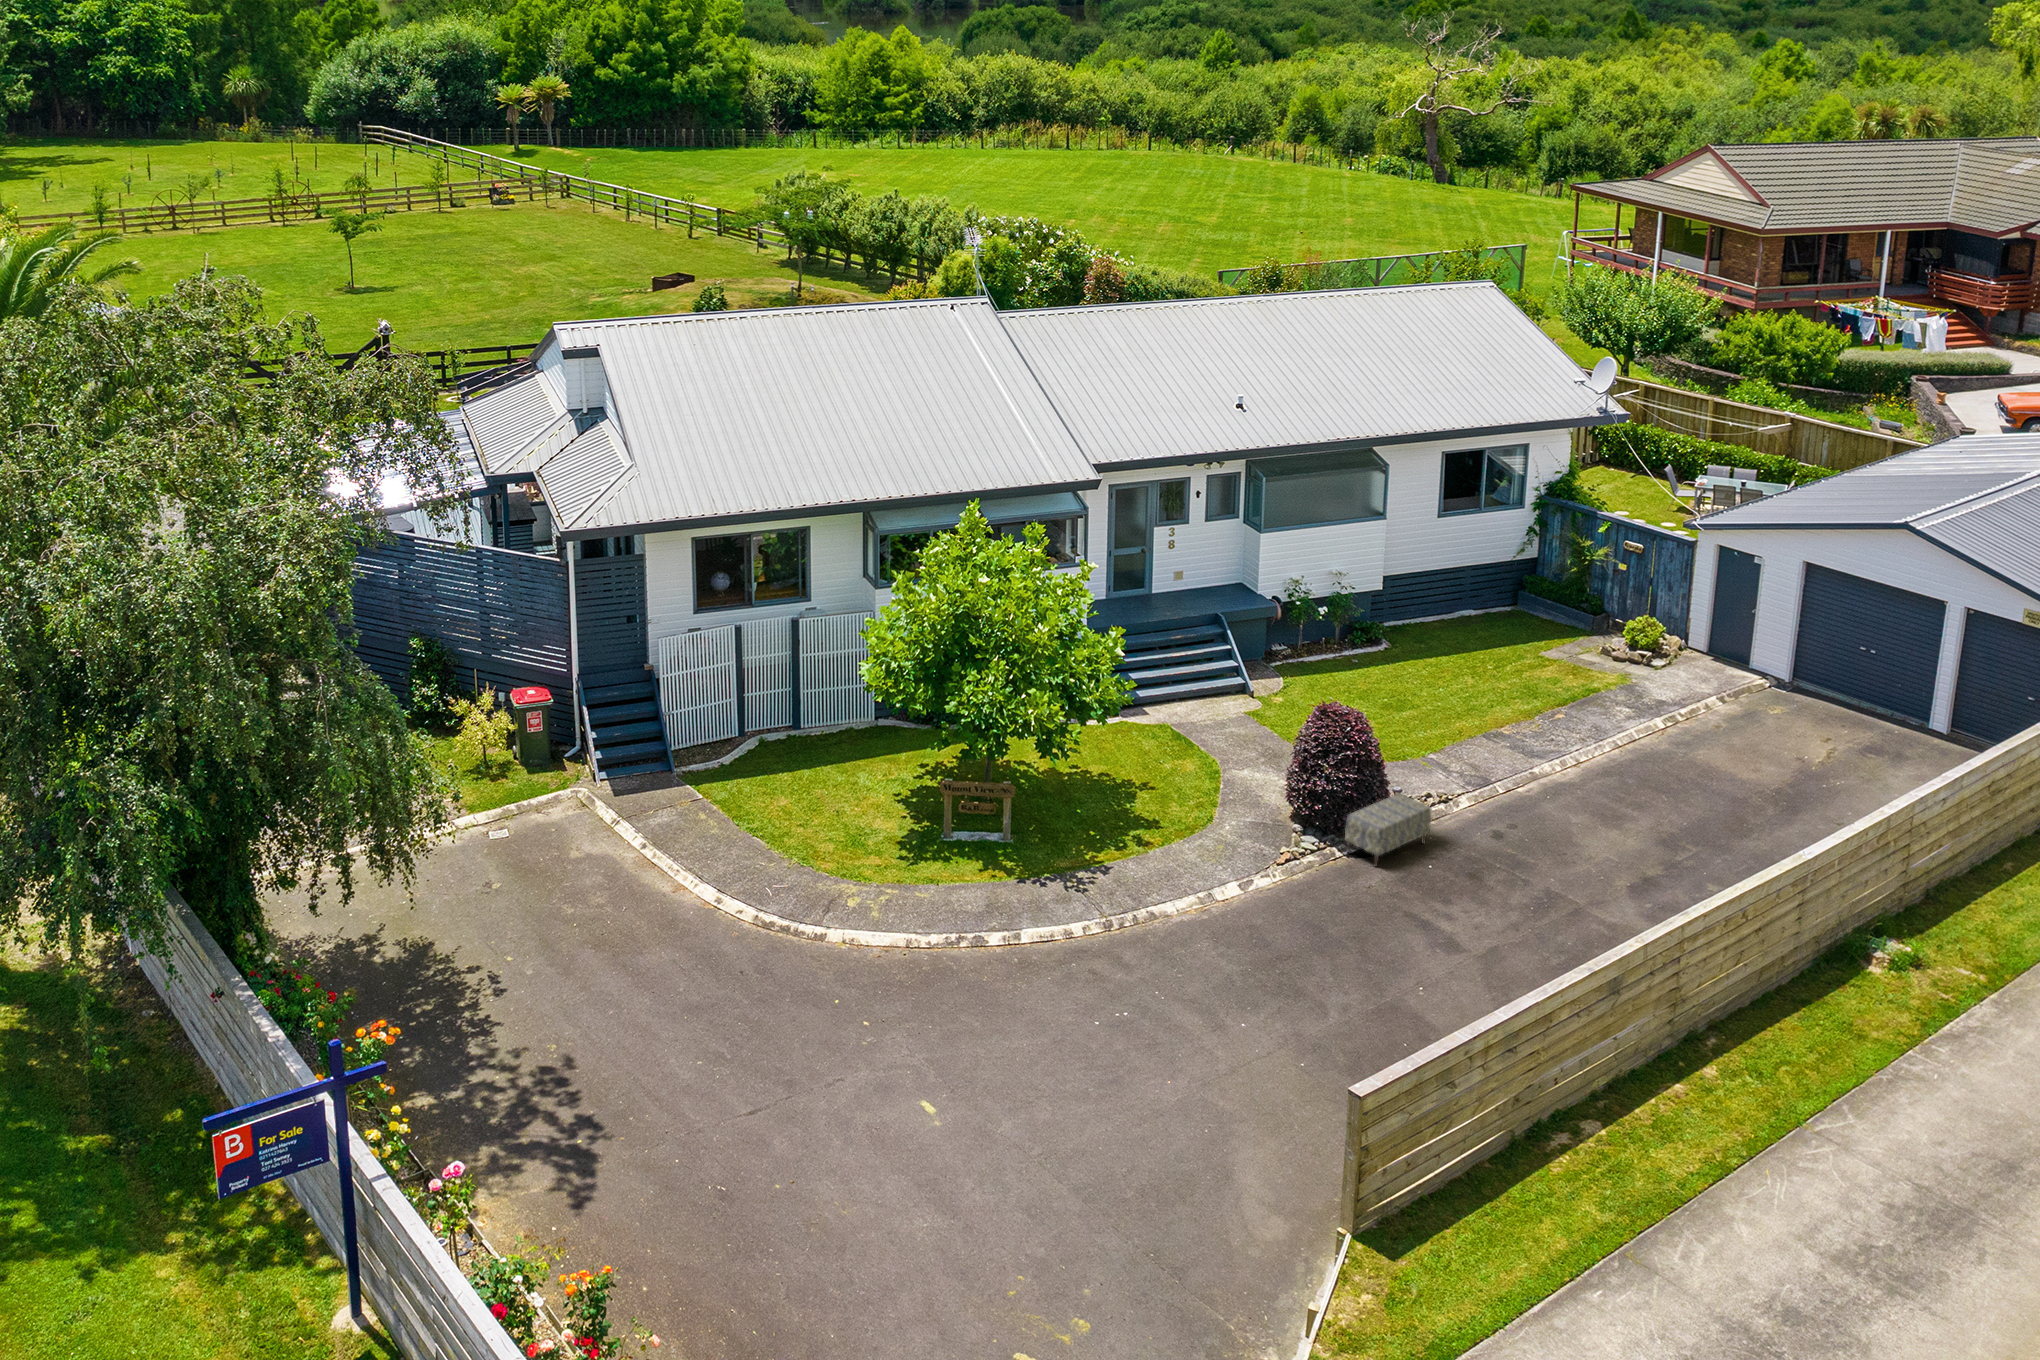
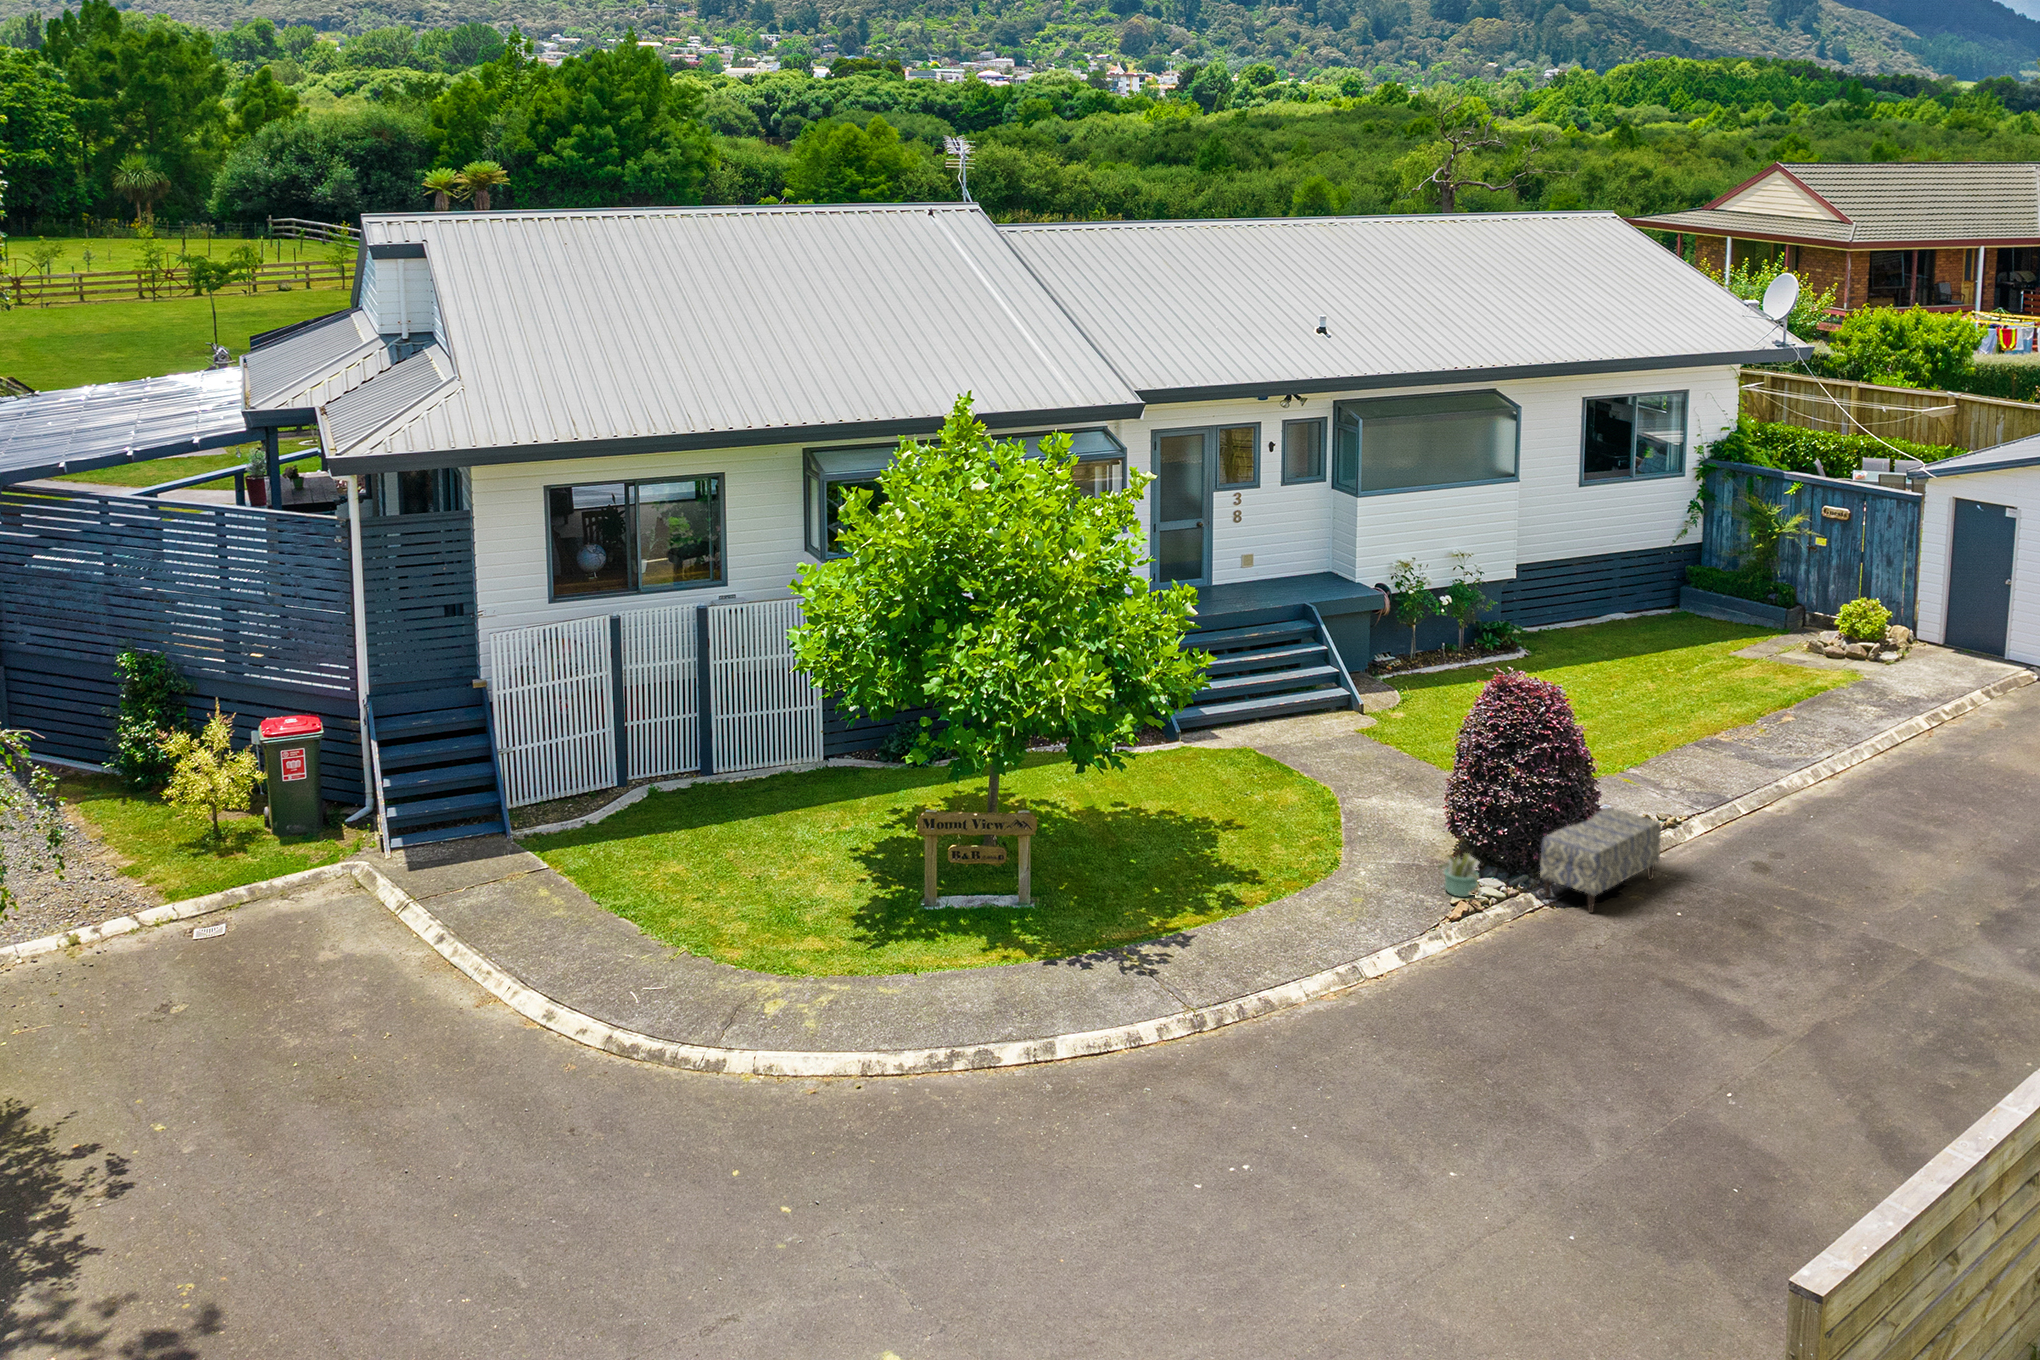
decorative plant: none [1275,819,1306,850] -> present [1437,853,1479,897]

